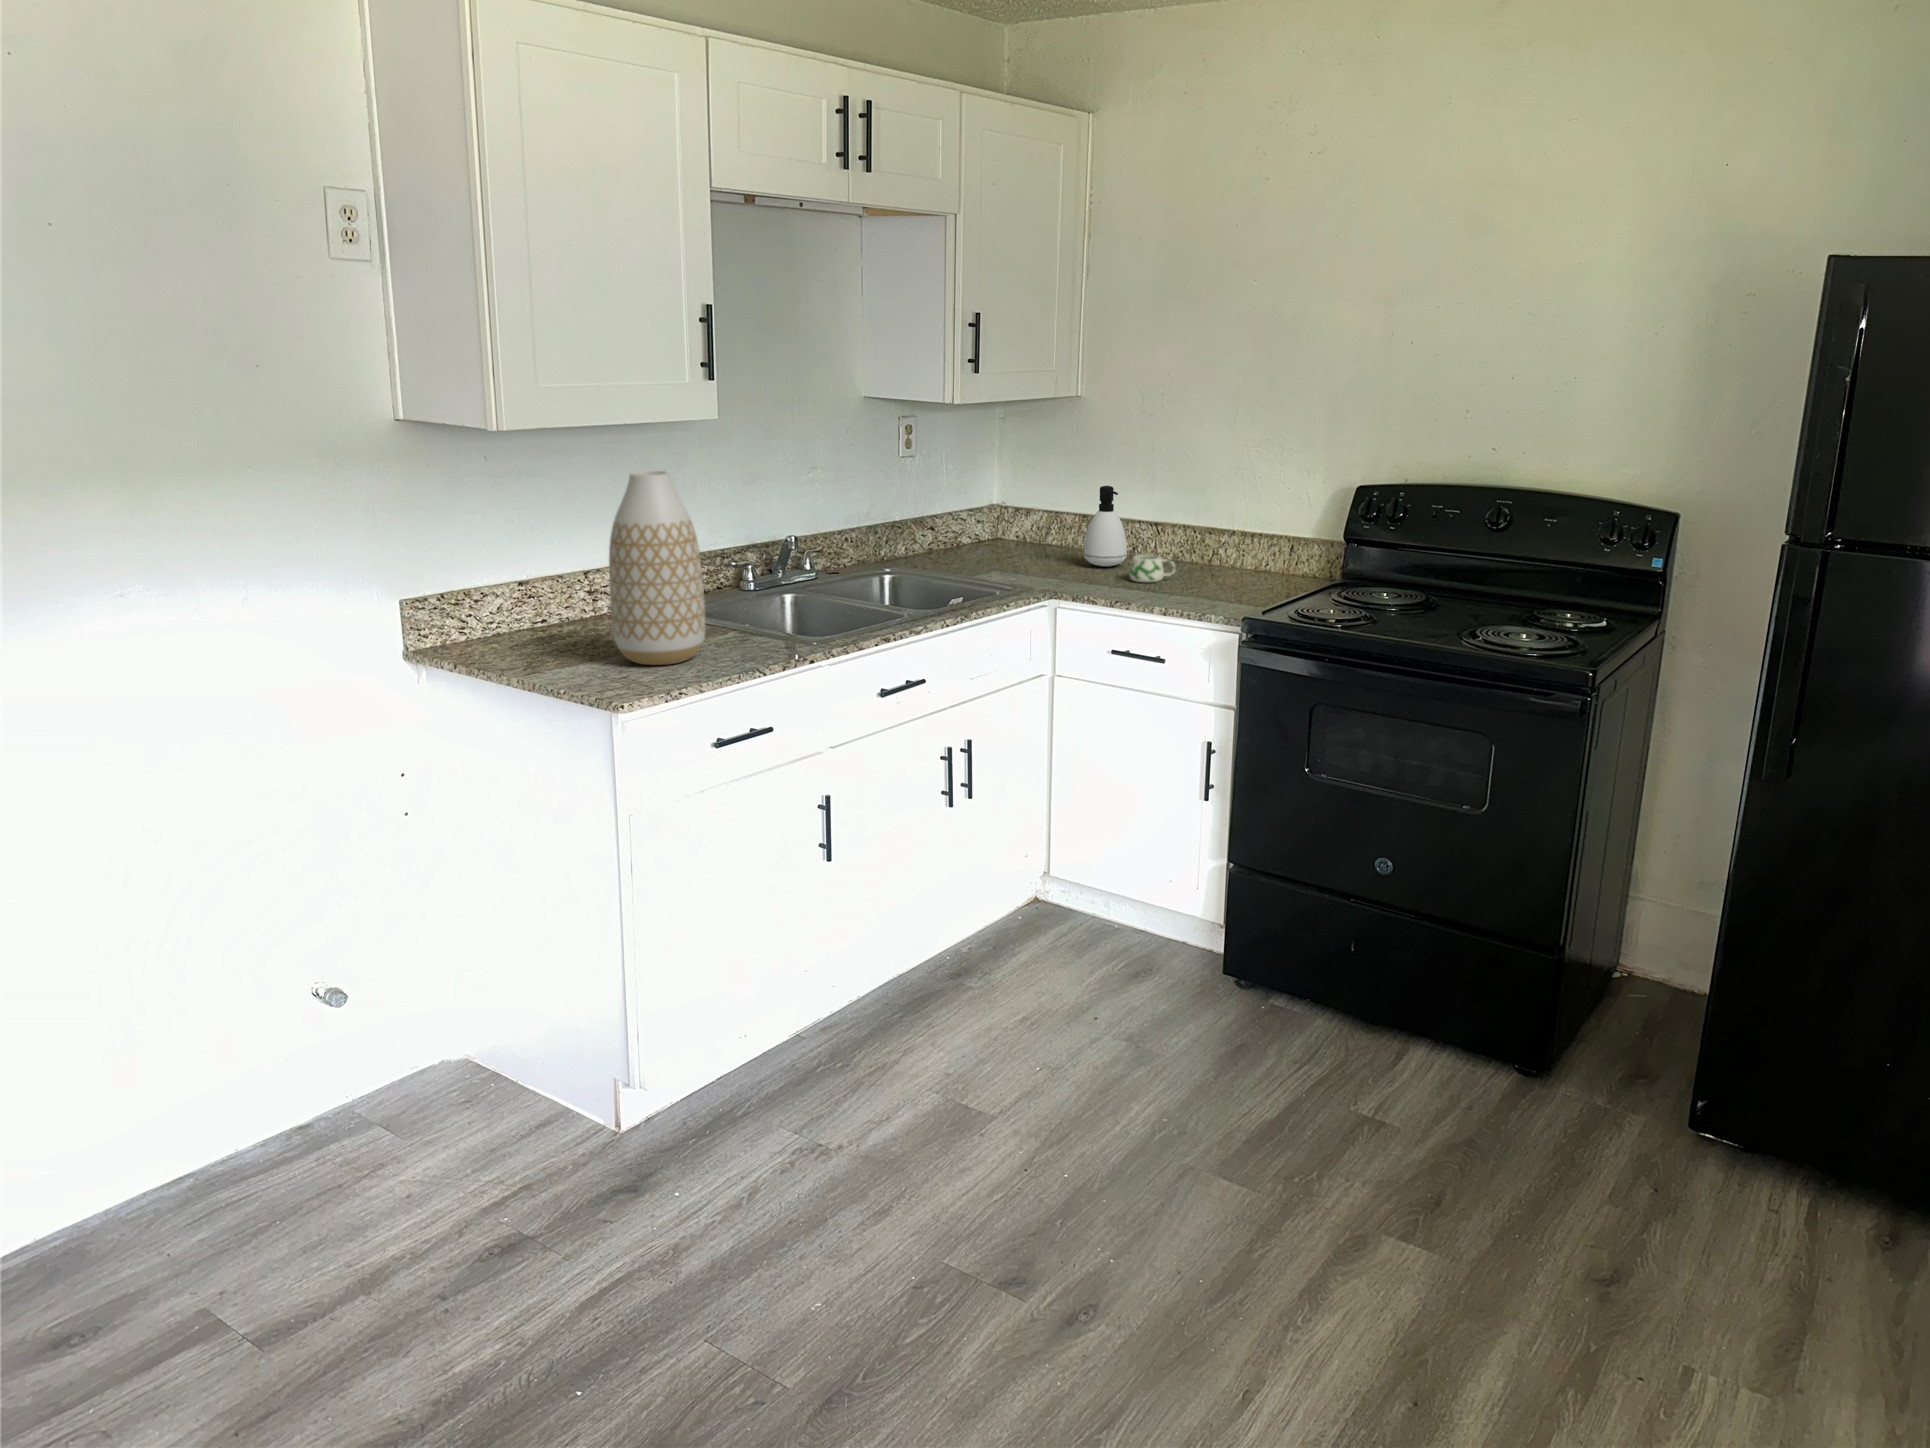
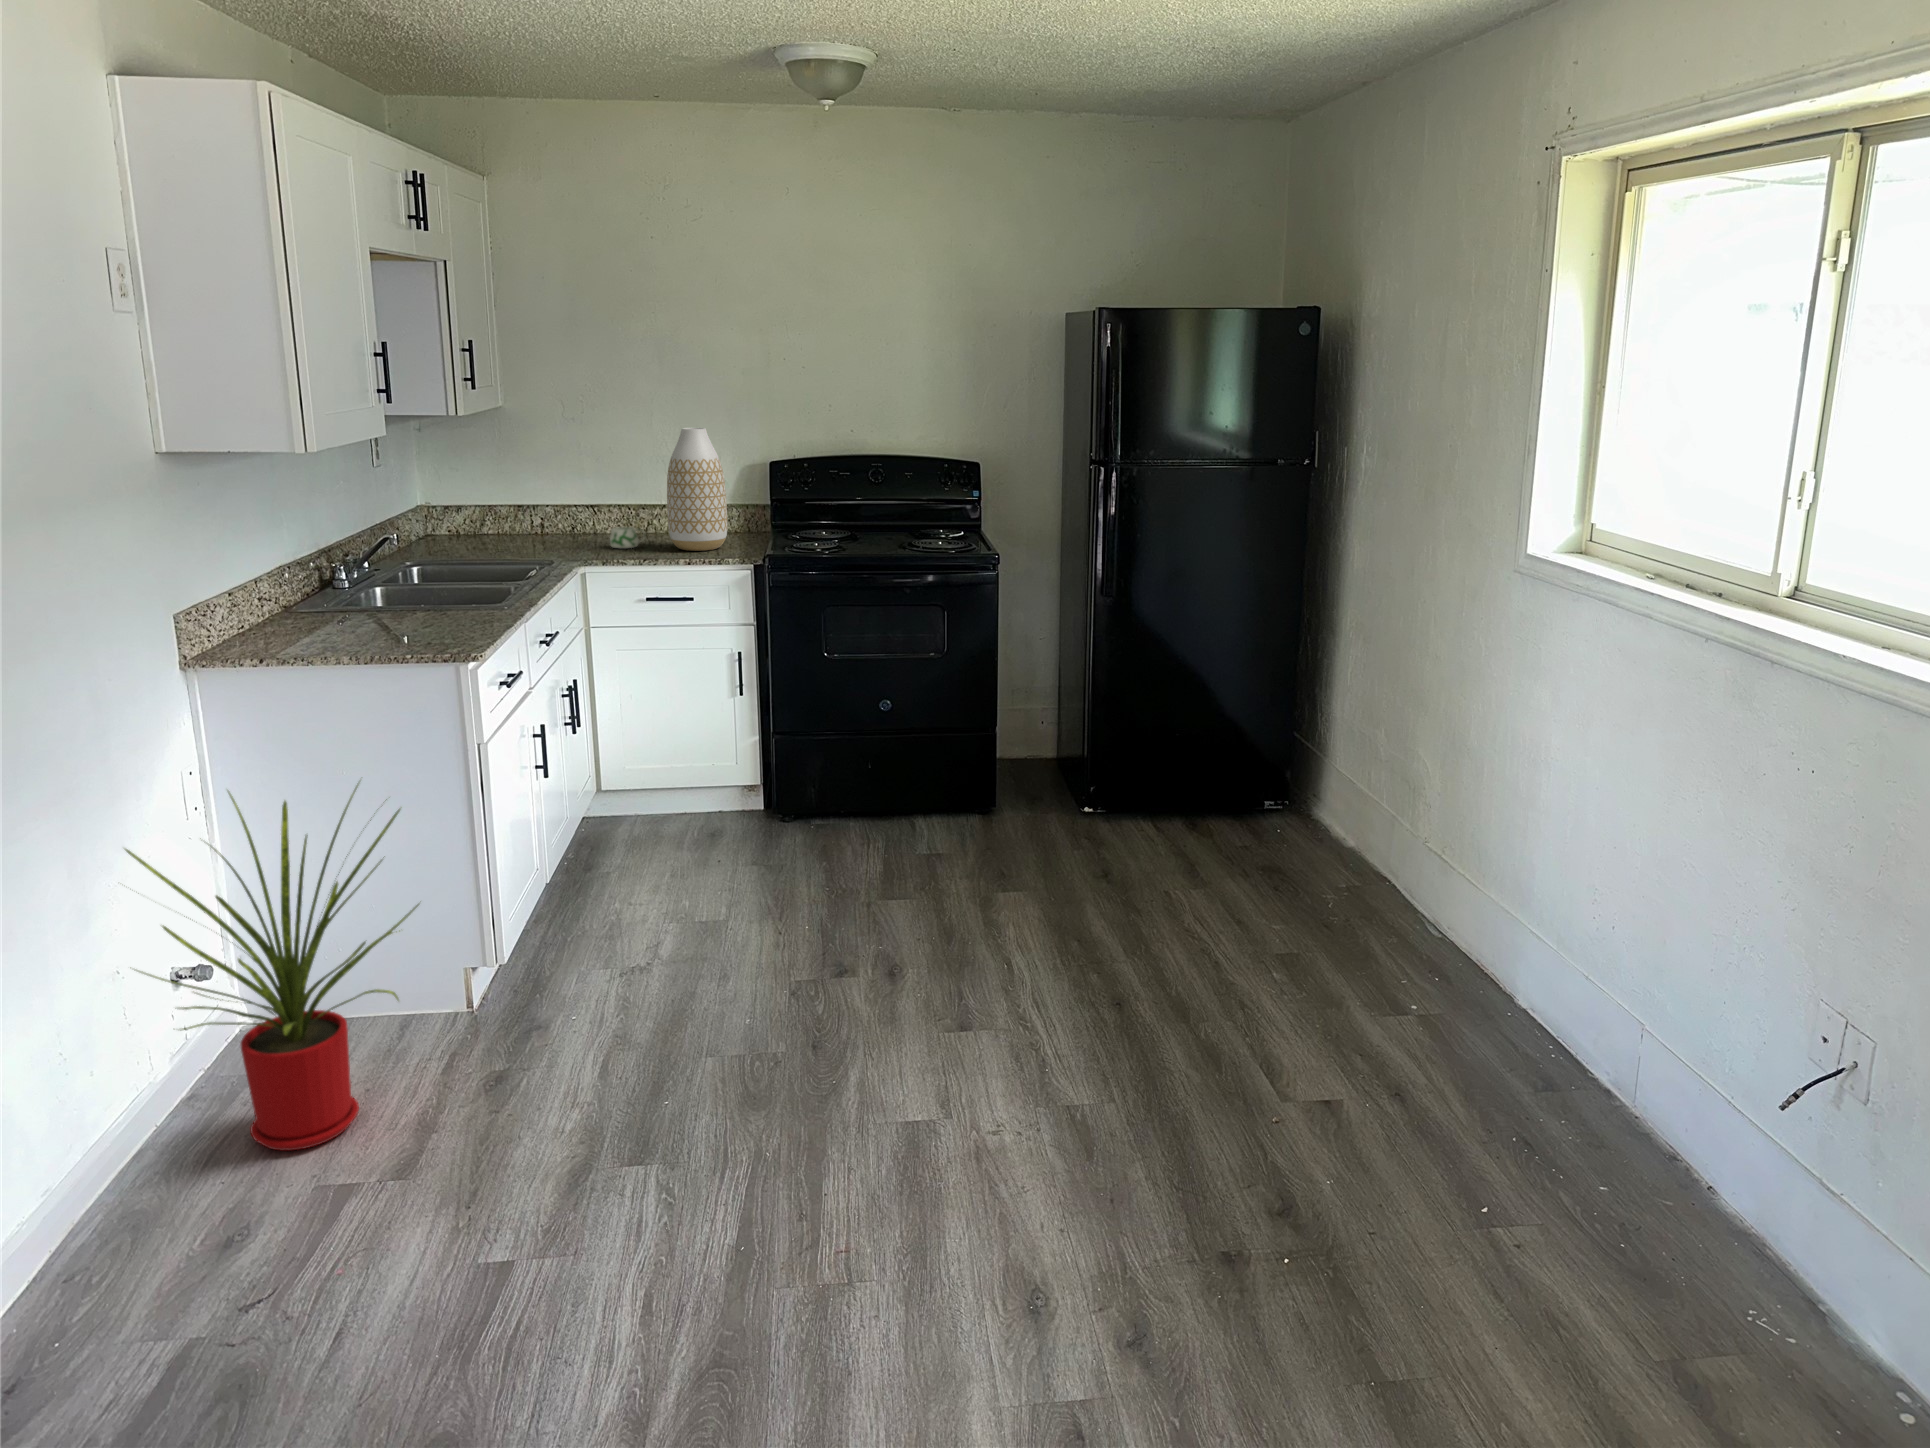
vase: present [609,471,706,665] -> present [667,428,727,551]
soap dispenser: present [1084,486,1127,566] -> none [545,476,583,544]
house plant: none [187,799,517,1191] -> present [125,783,419,1150]

